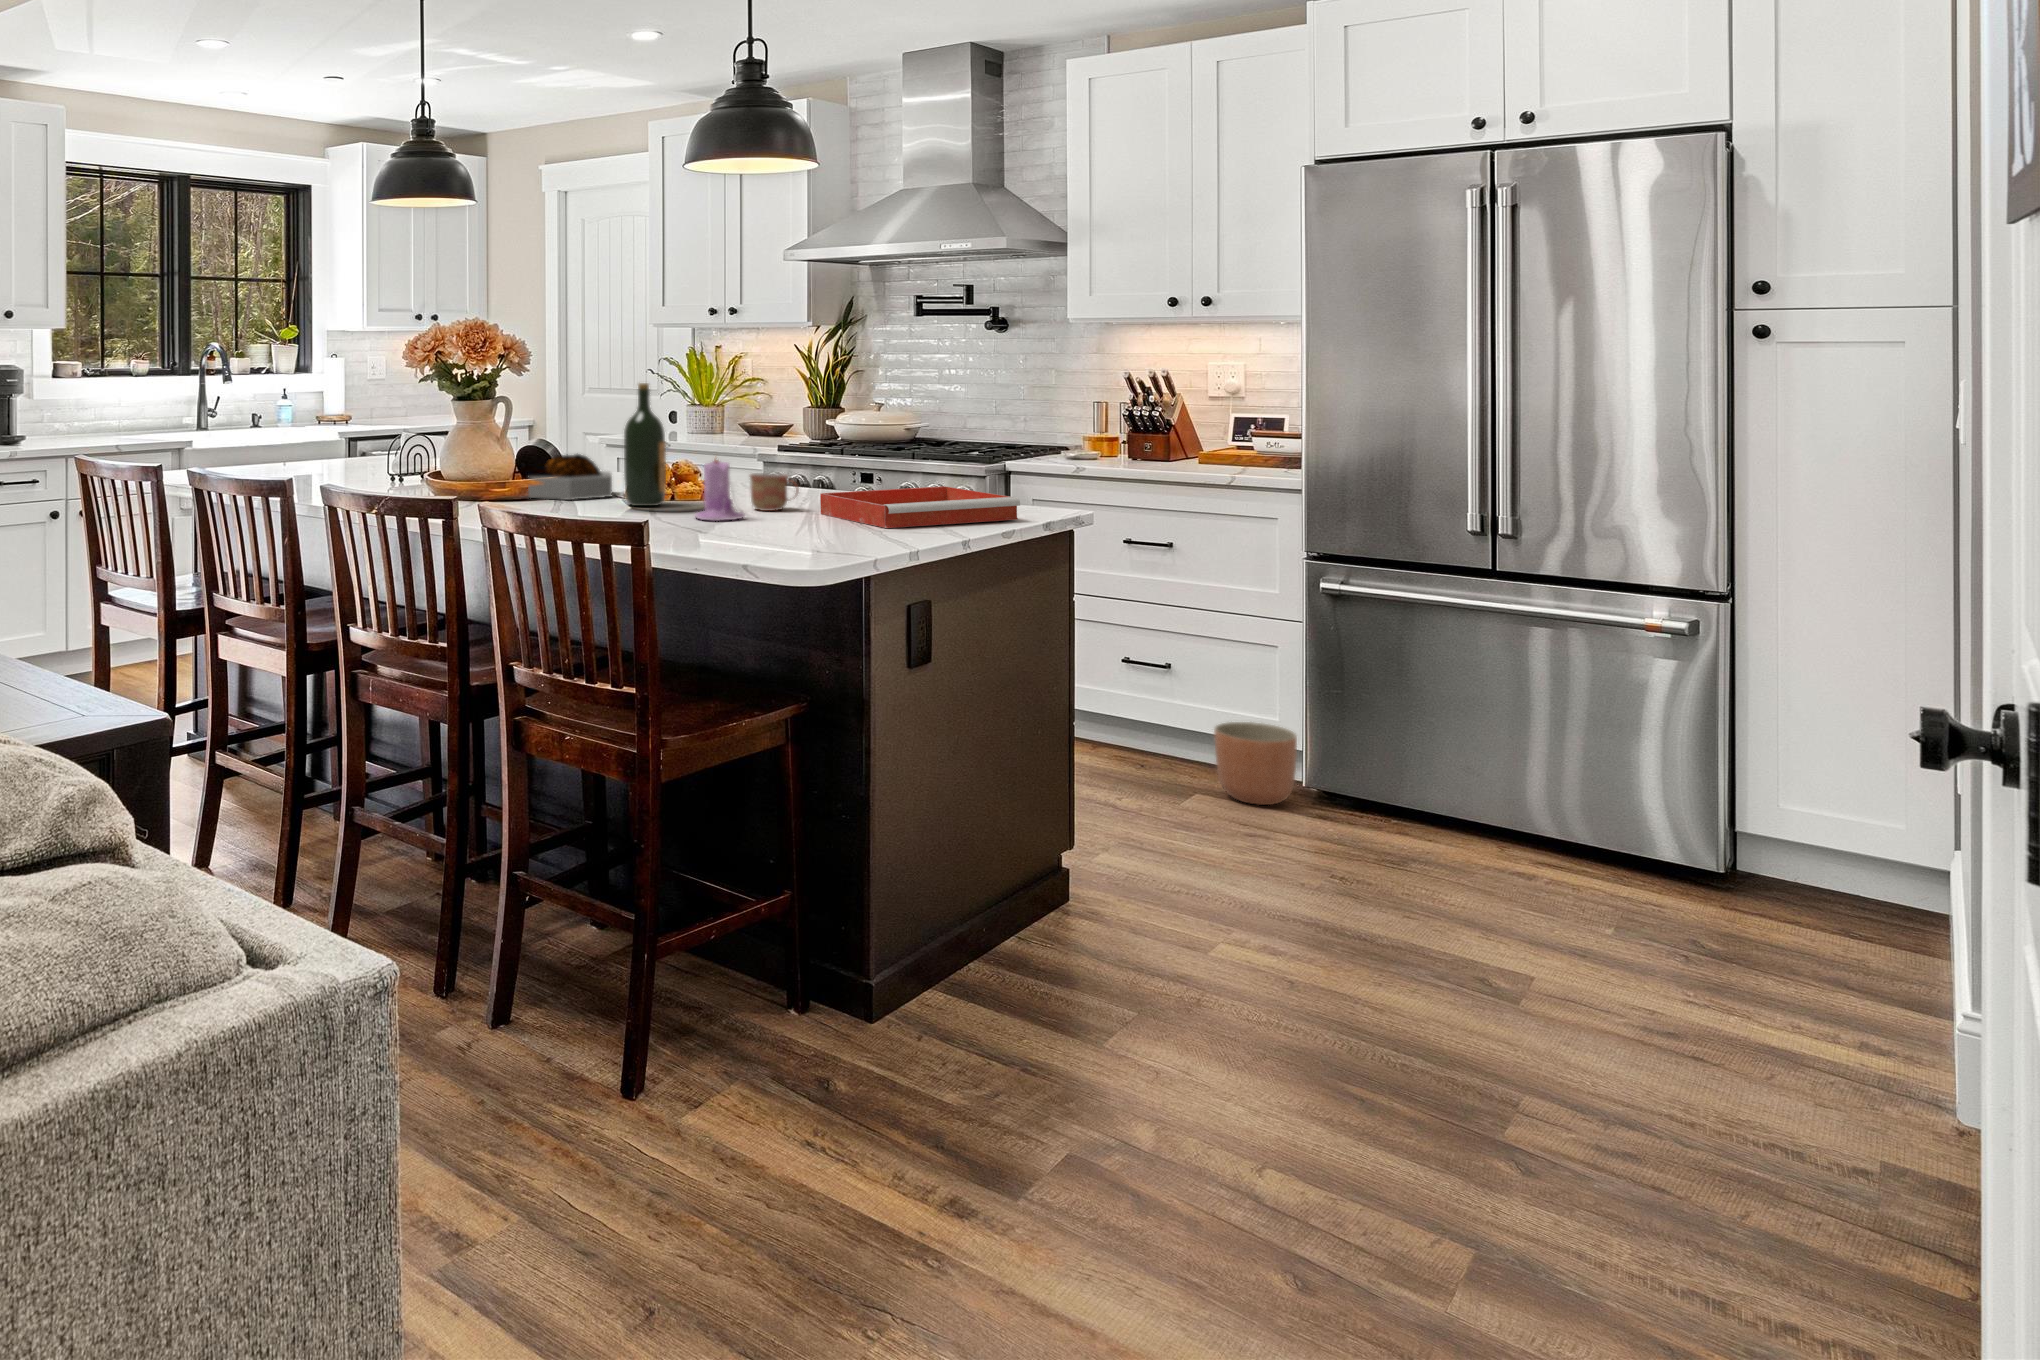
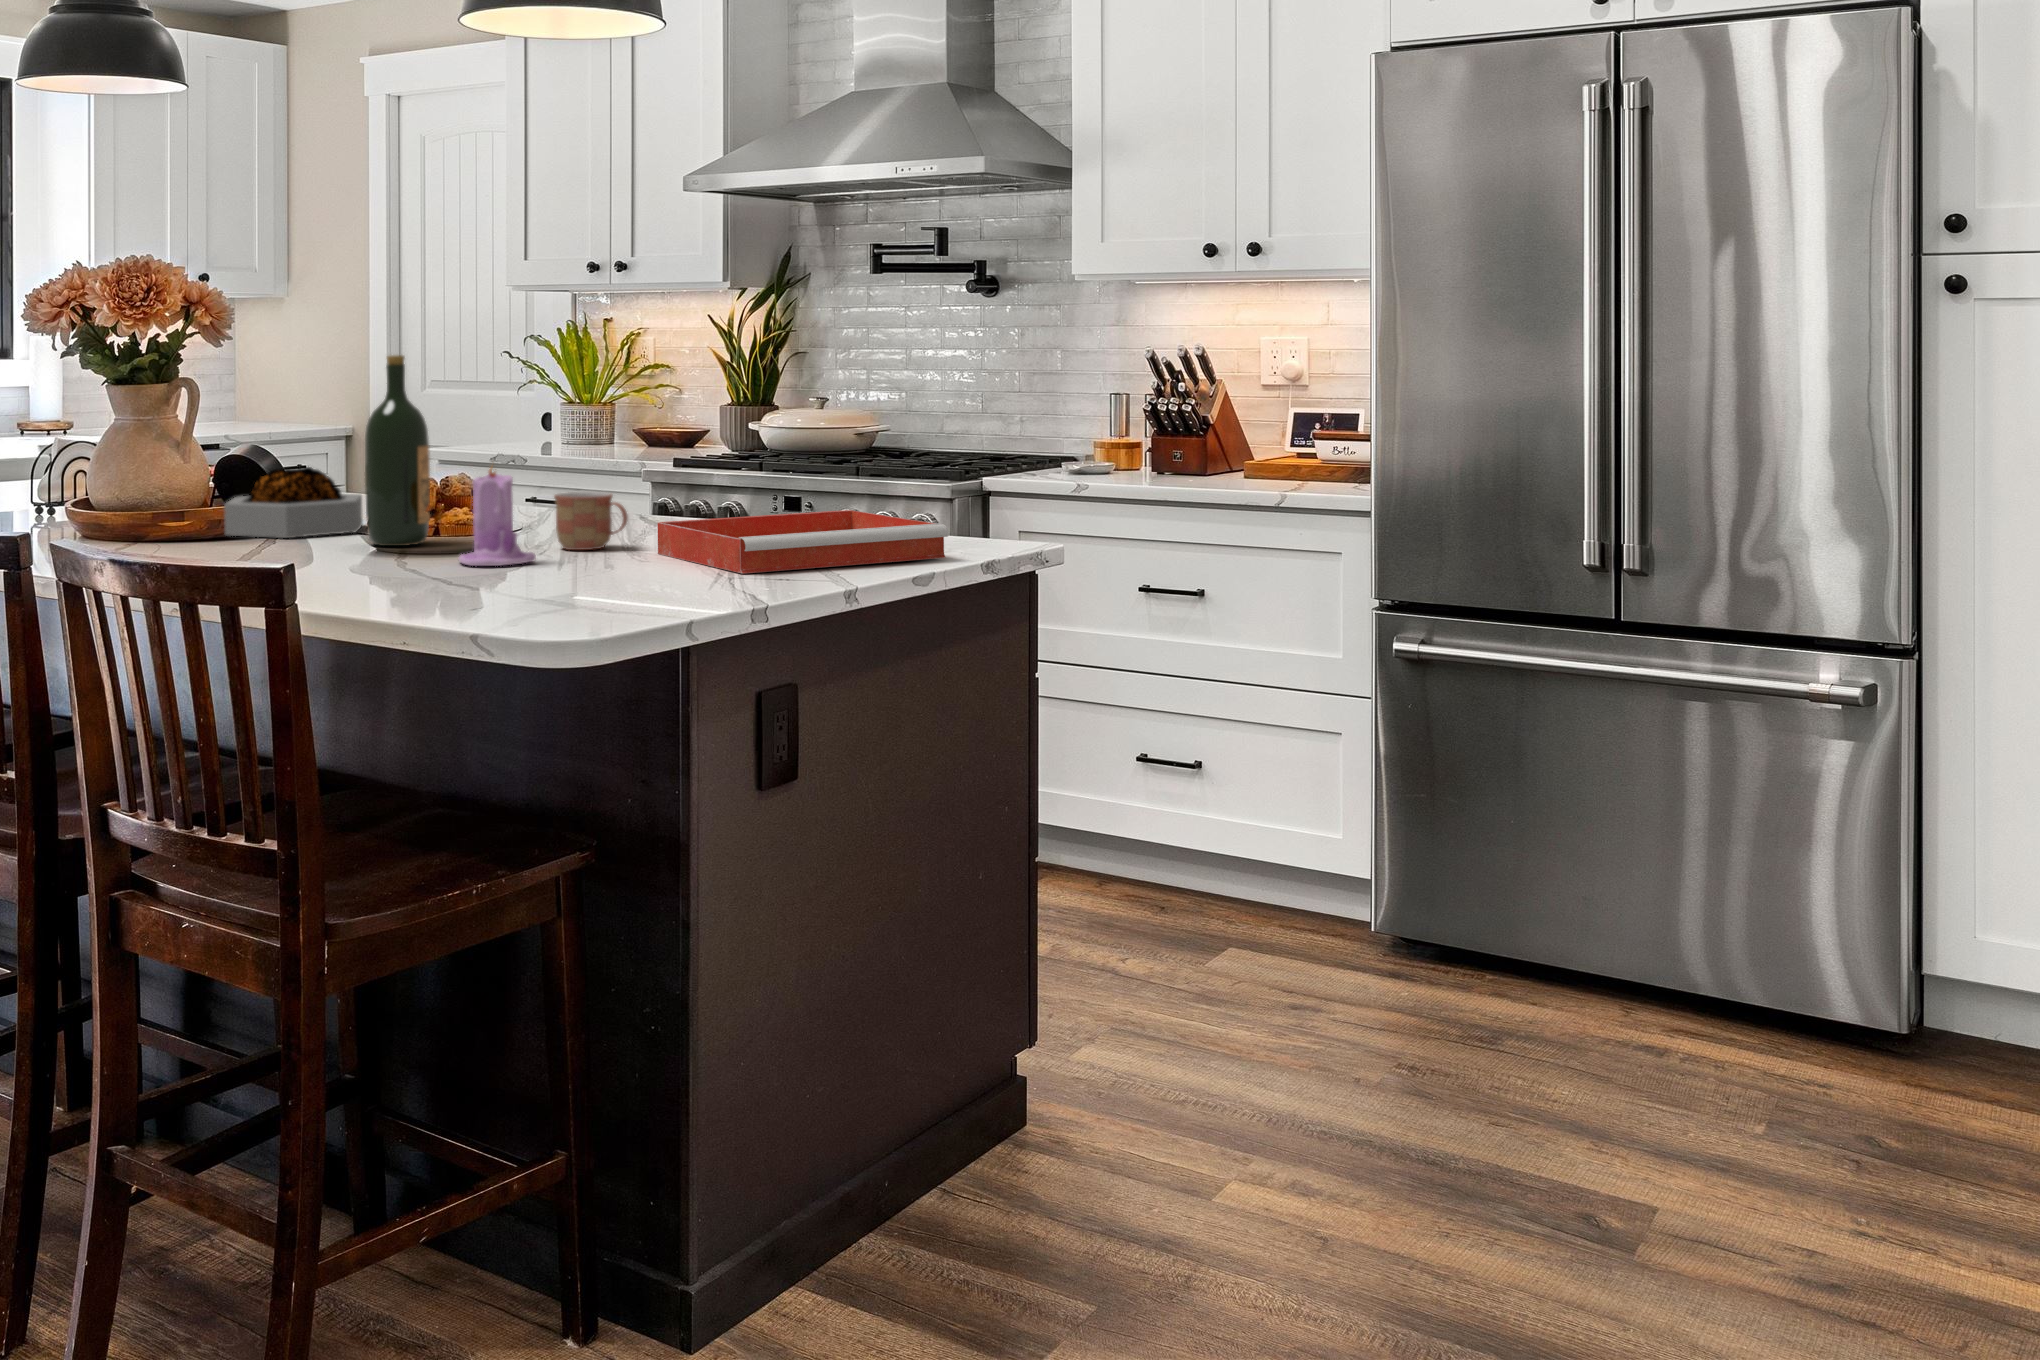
planter: present [1214,722,1297,805] -> none [1250,843,1360,961]

